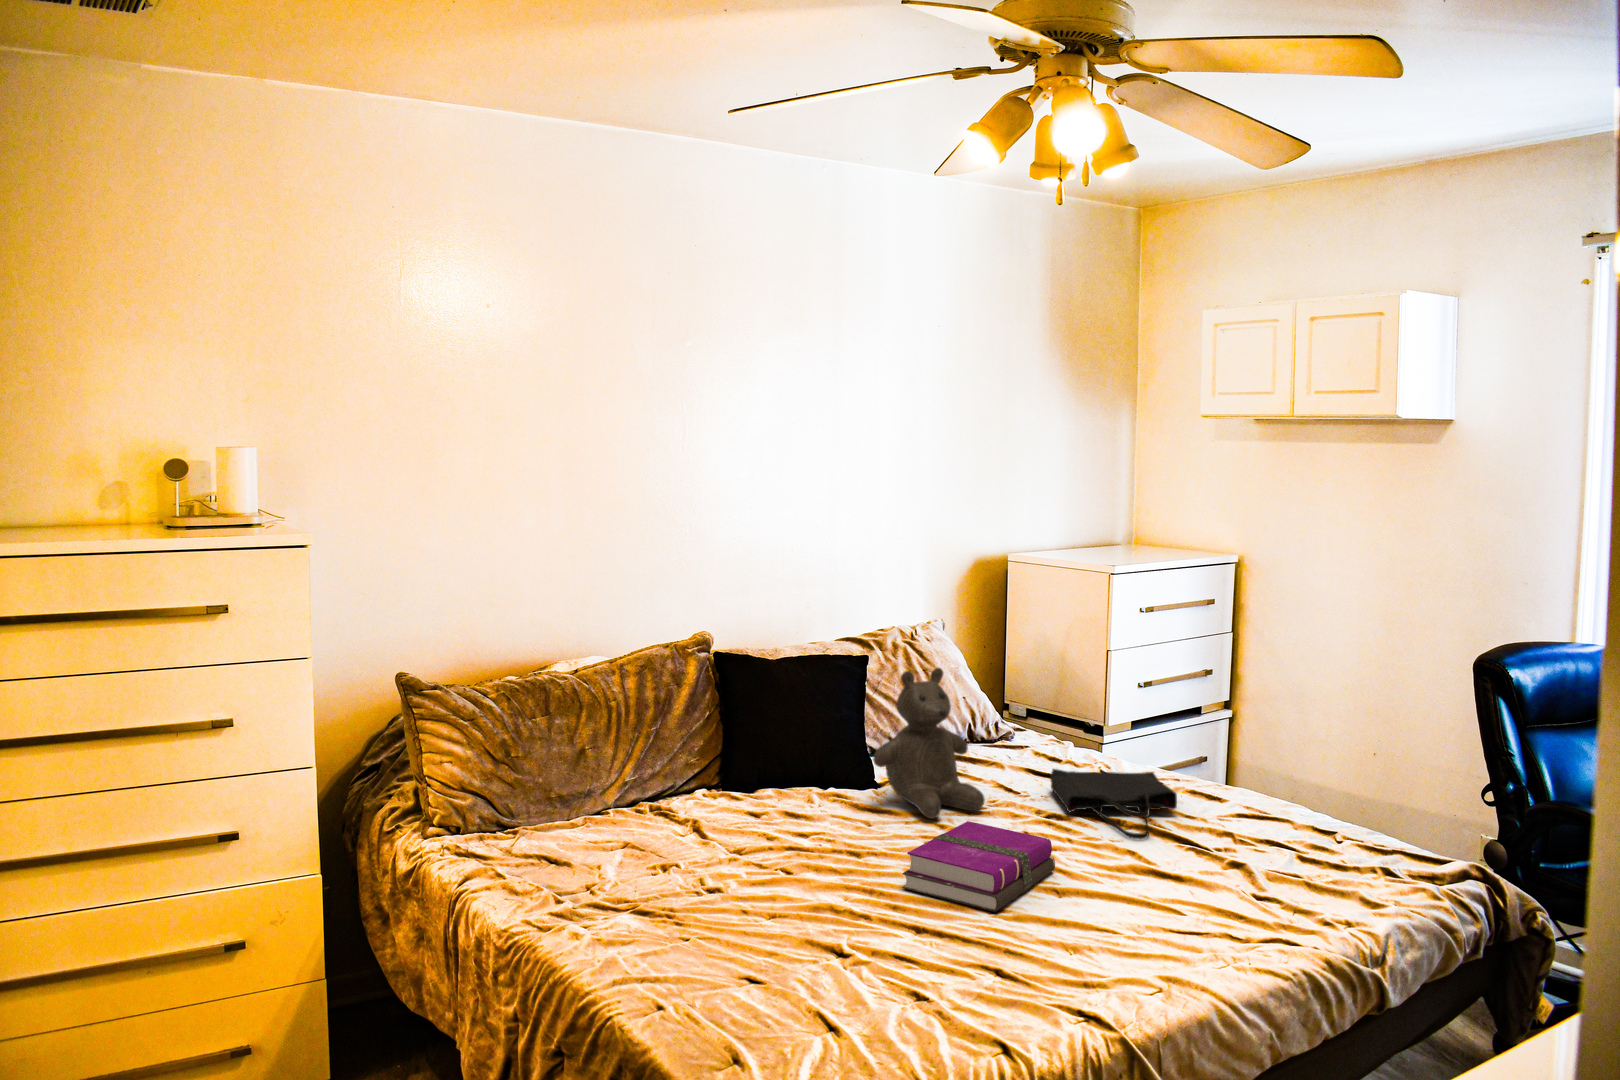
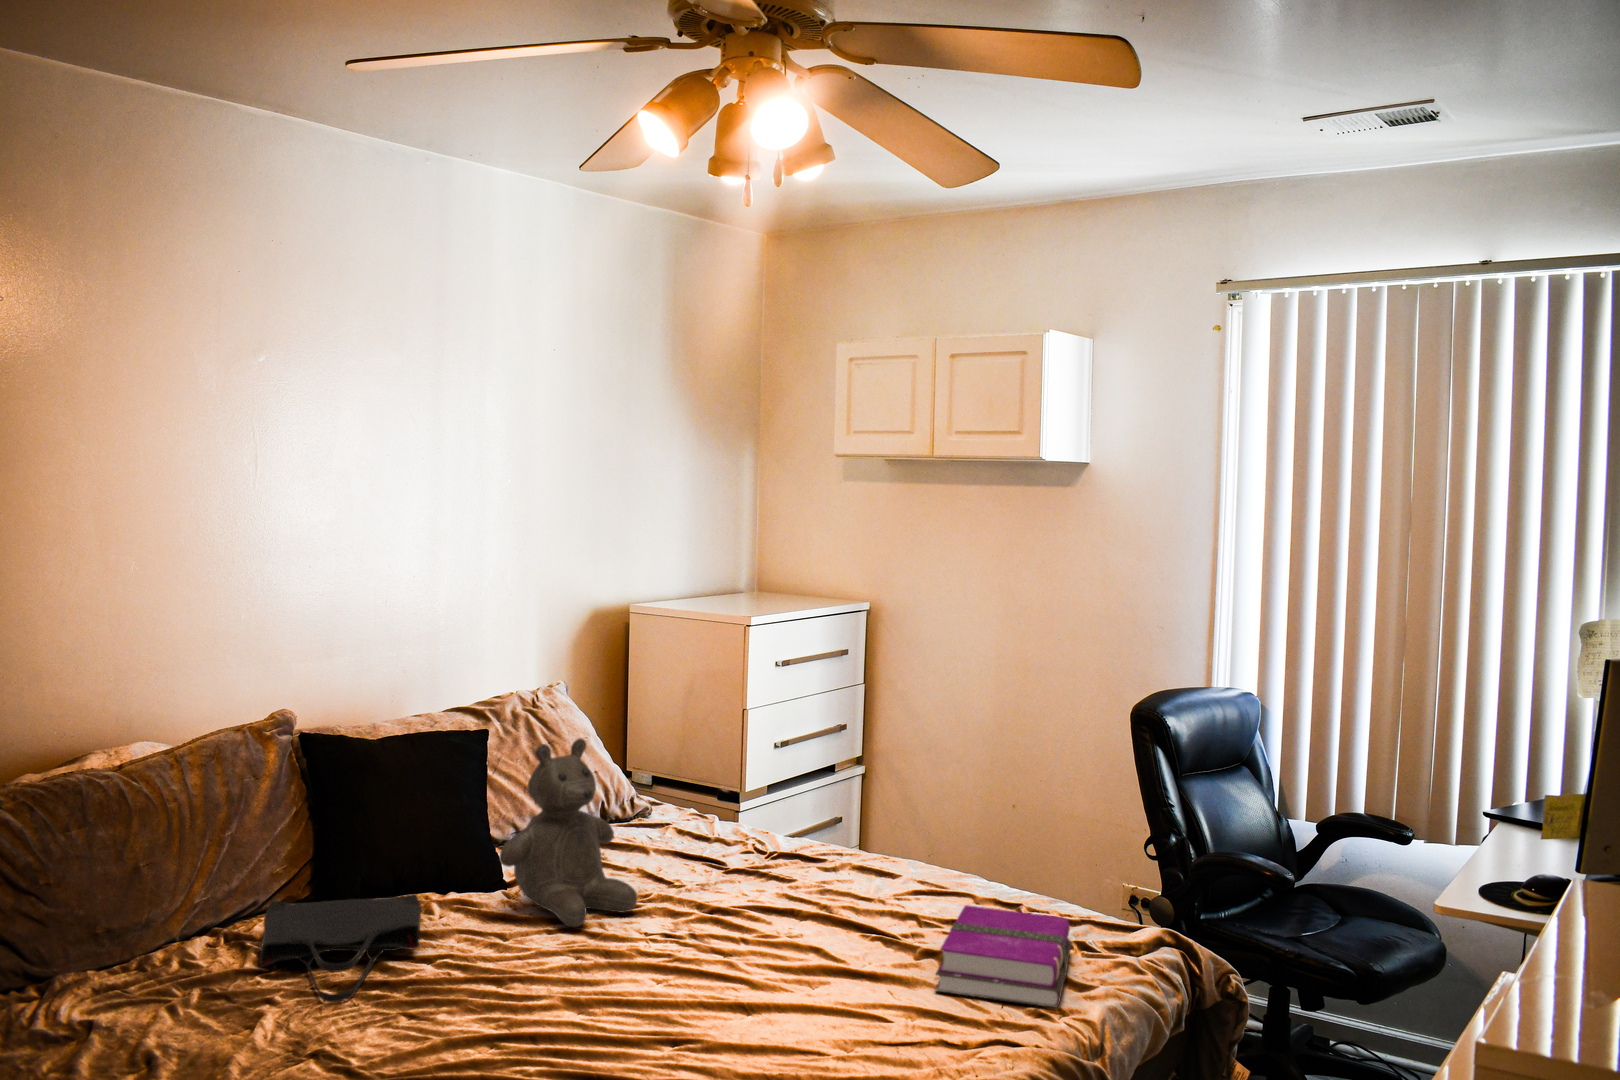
tote bag: present [1050,769,1177,839] -> present [259,894,422,1002]
hardback book: present [902,821,1055,912] -> present [935,905,1071,1008]

